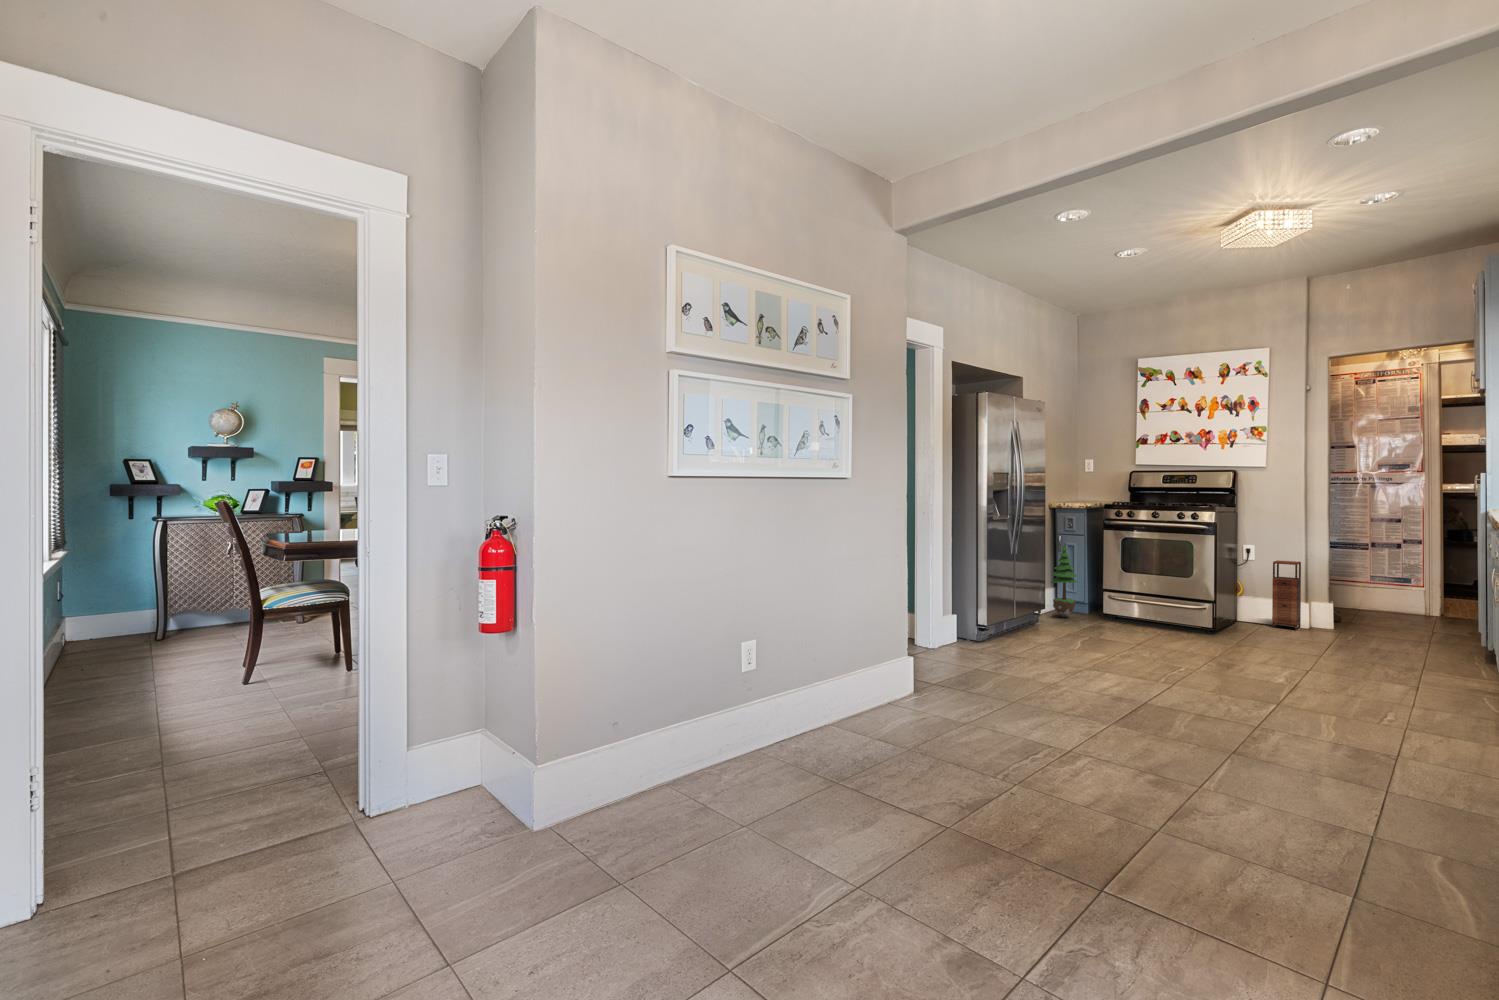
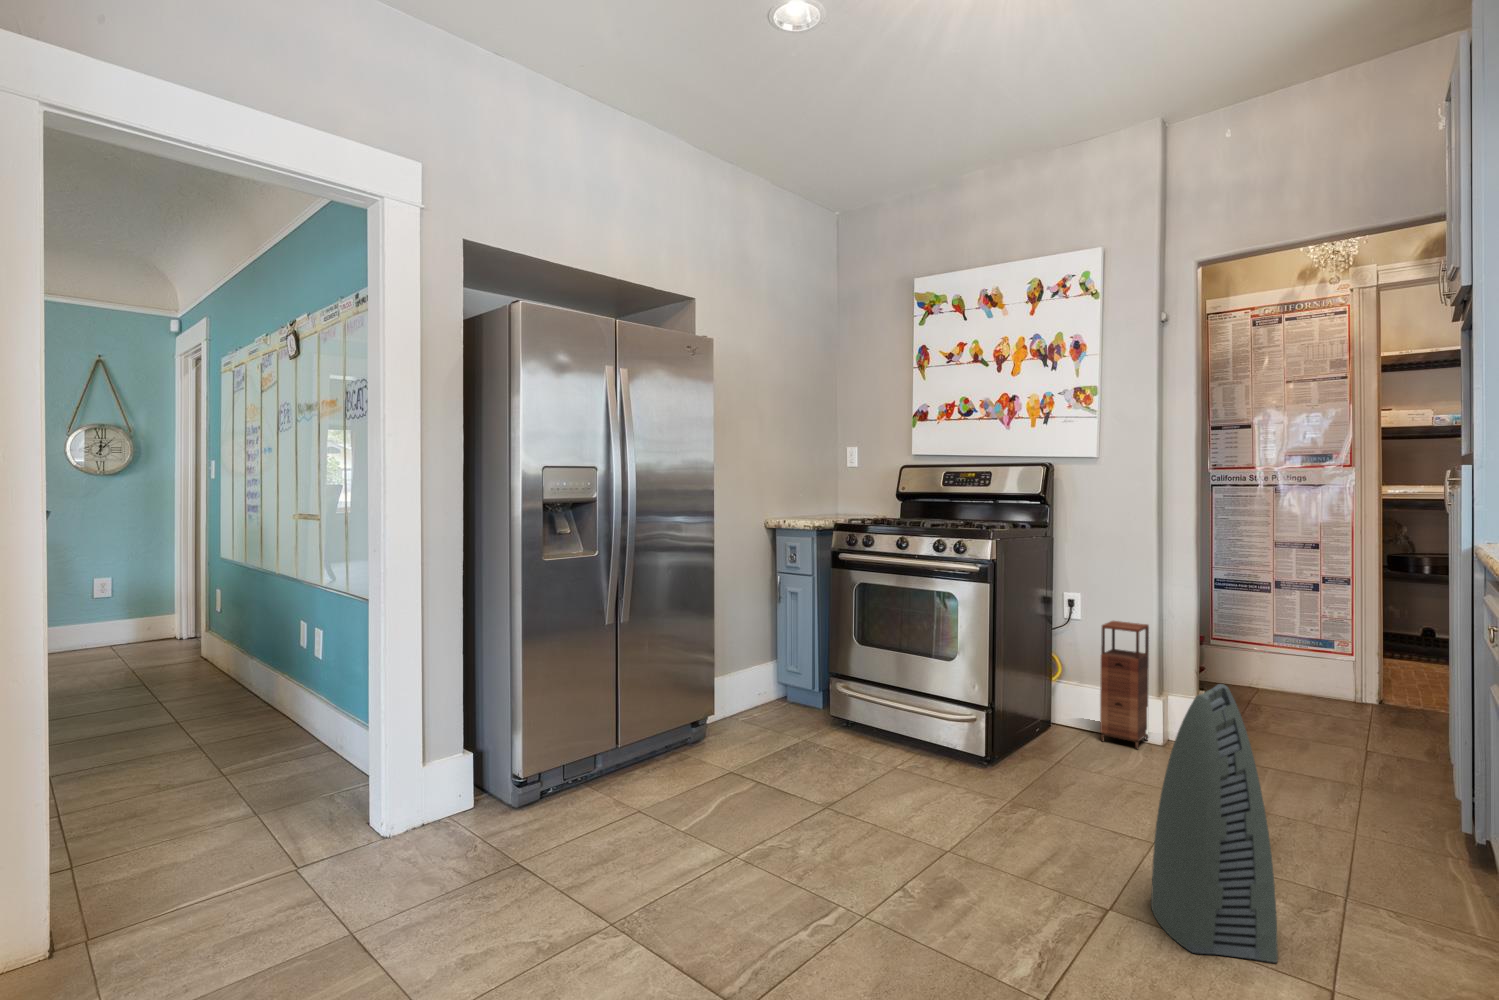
potted tree: present [1051,545,1077,617] -> none [741,591,787,719]
air purifier: none [1332,569,1397,682] -> present [1151,684,1278,962]

